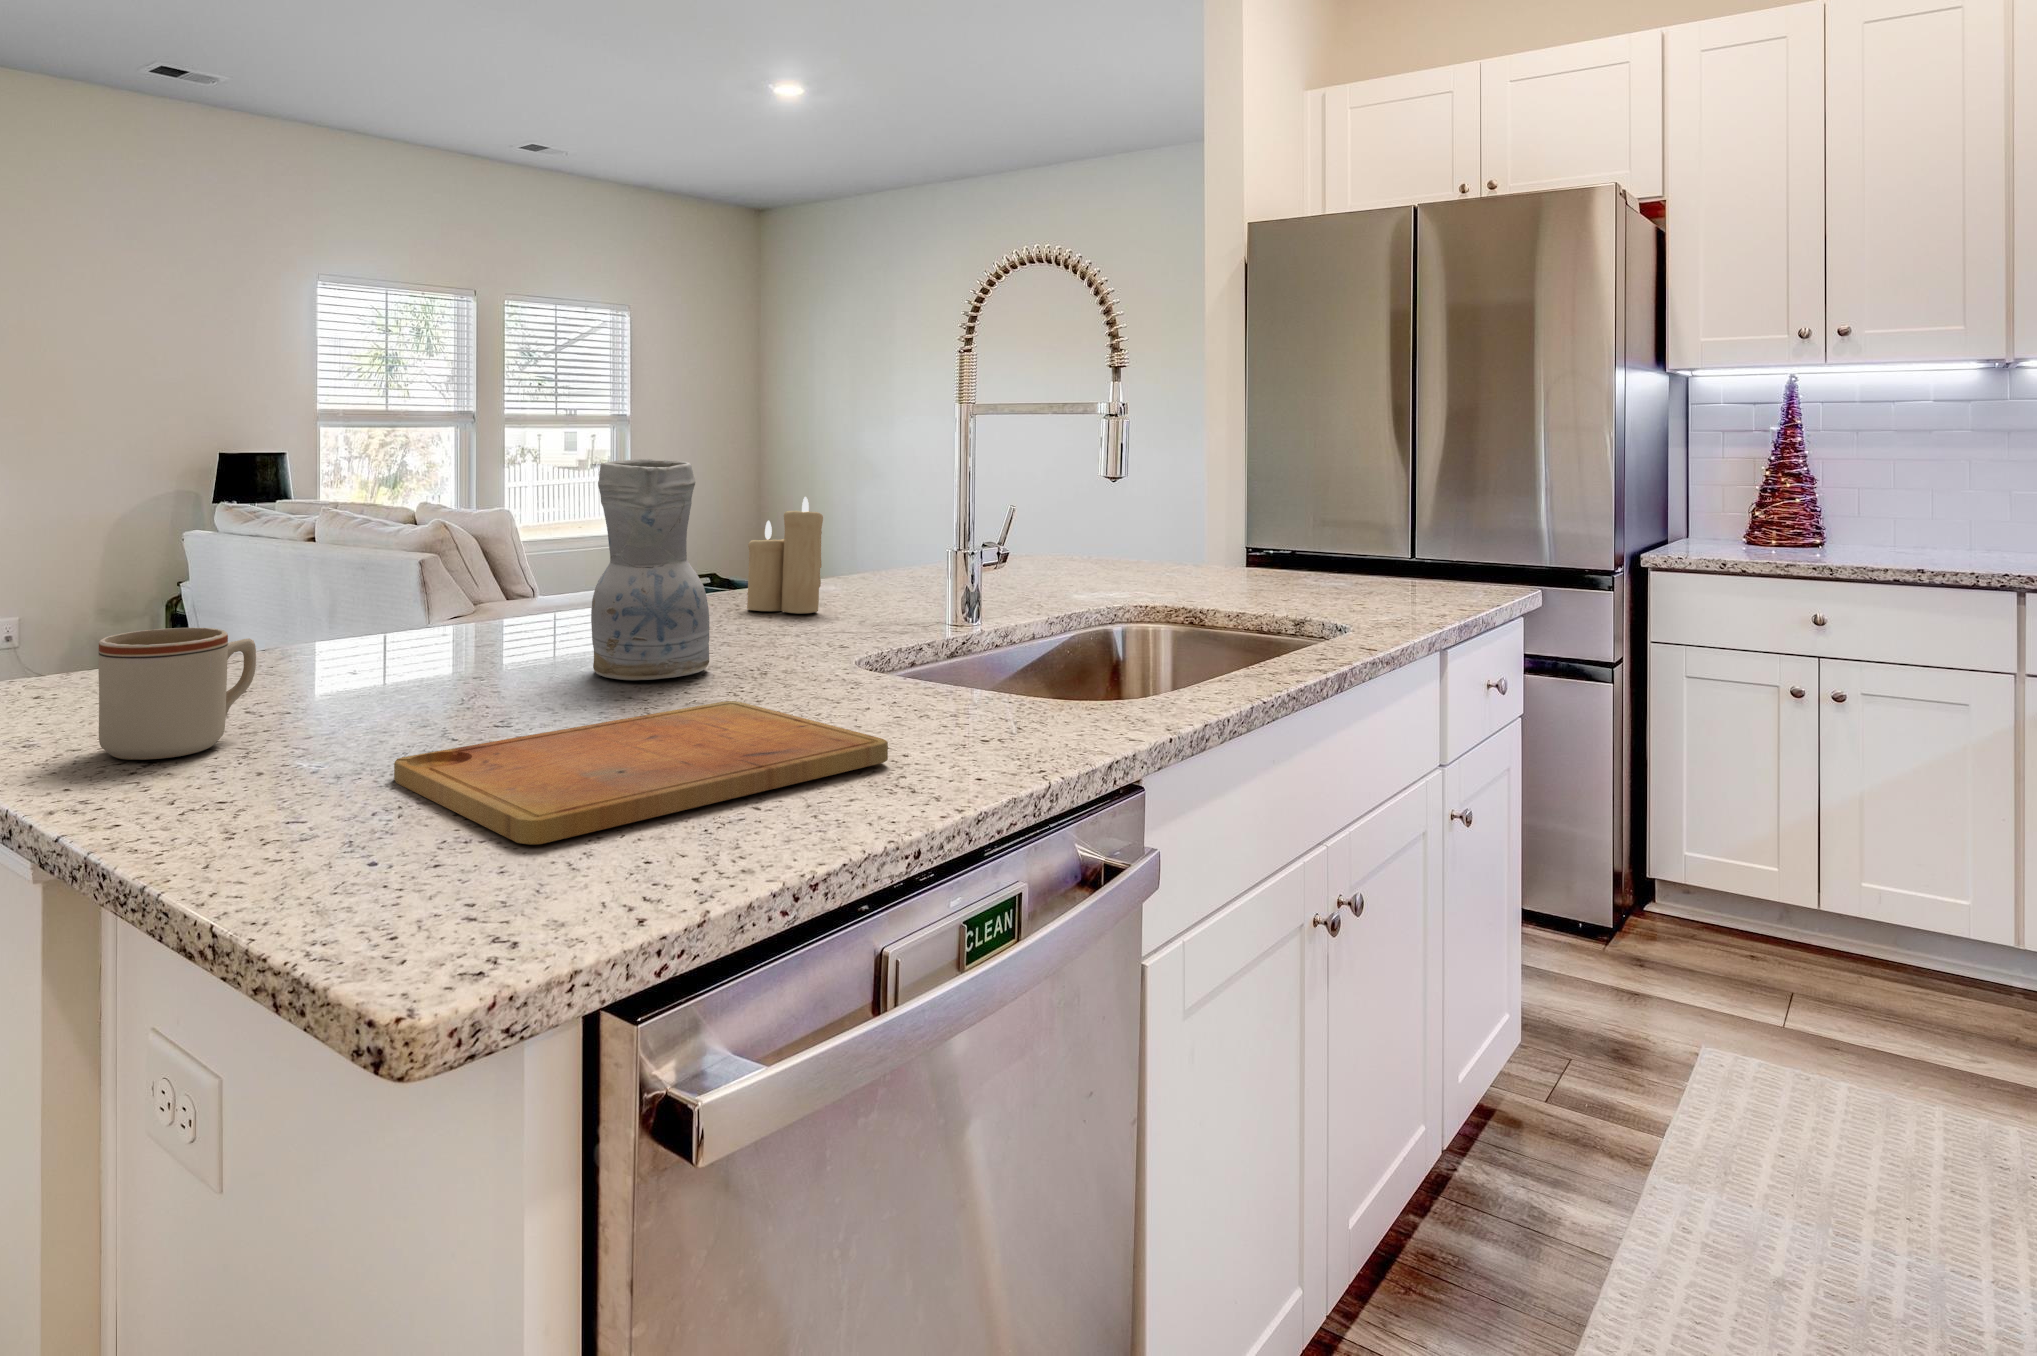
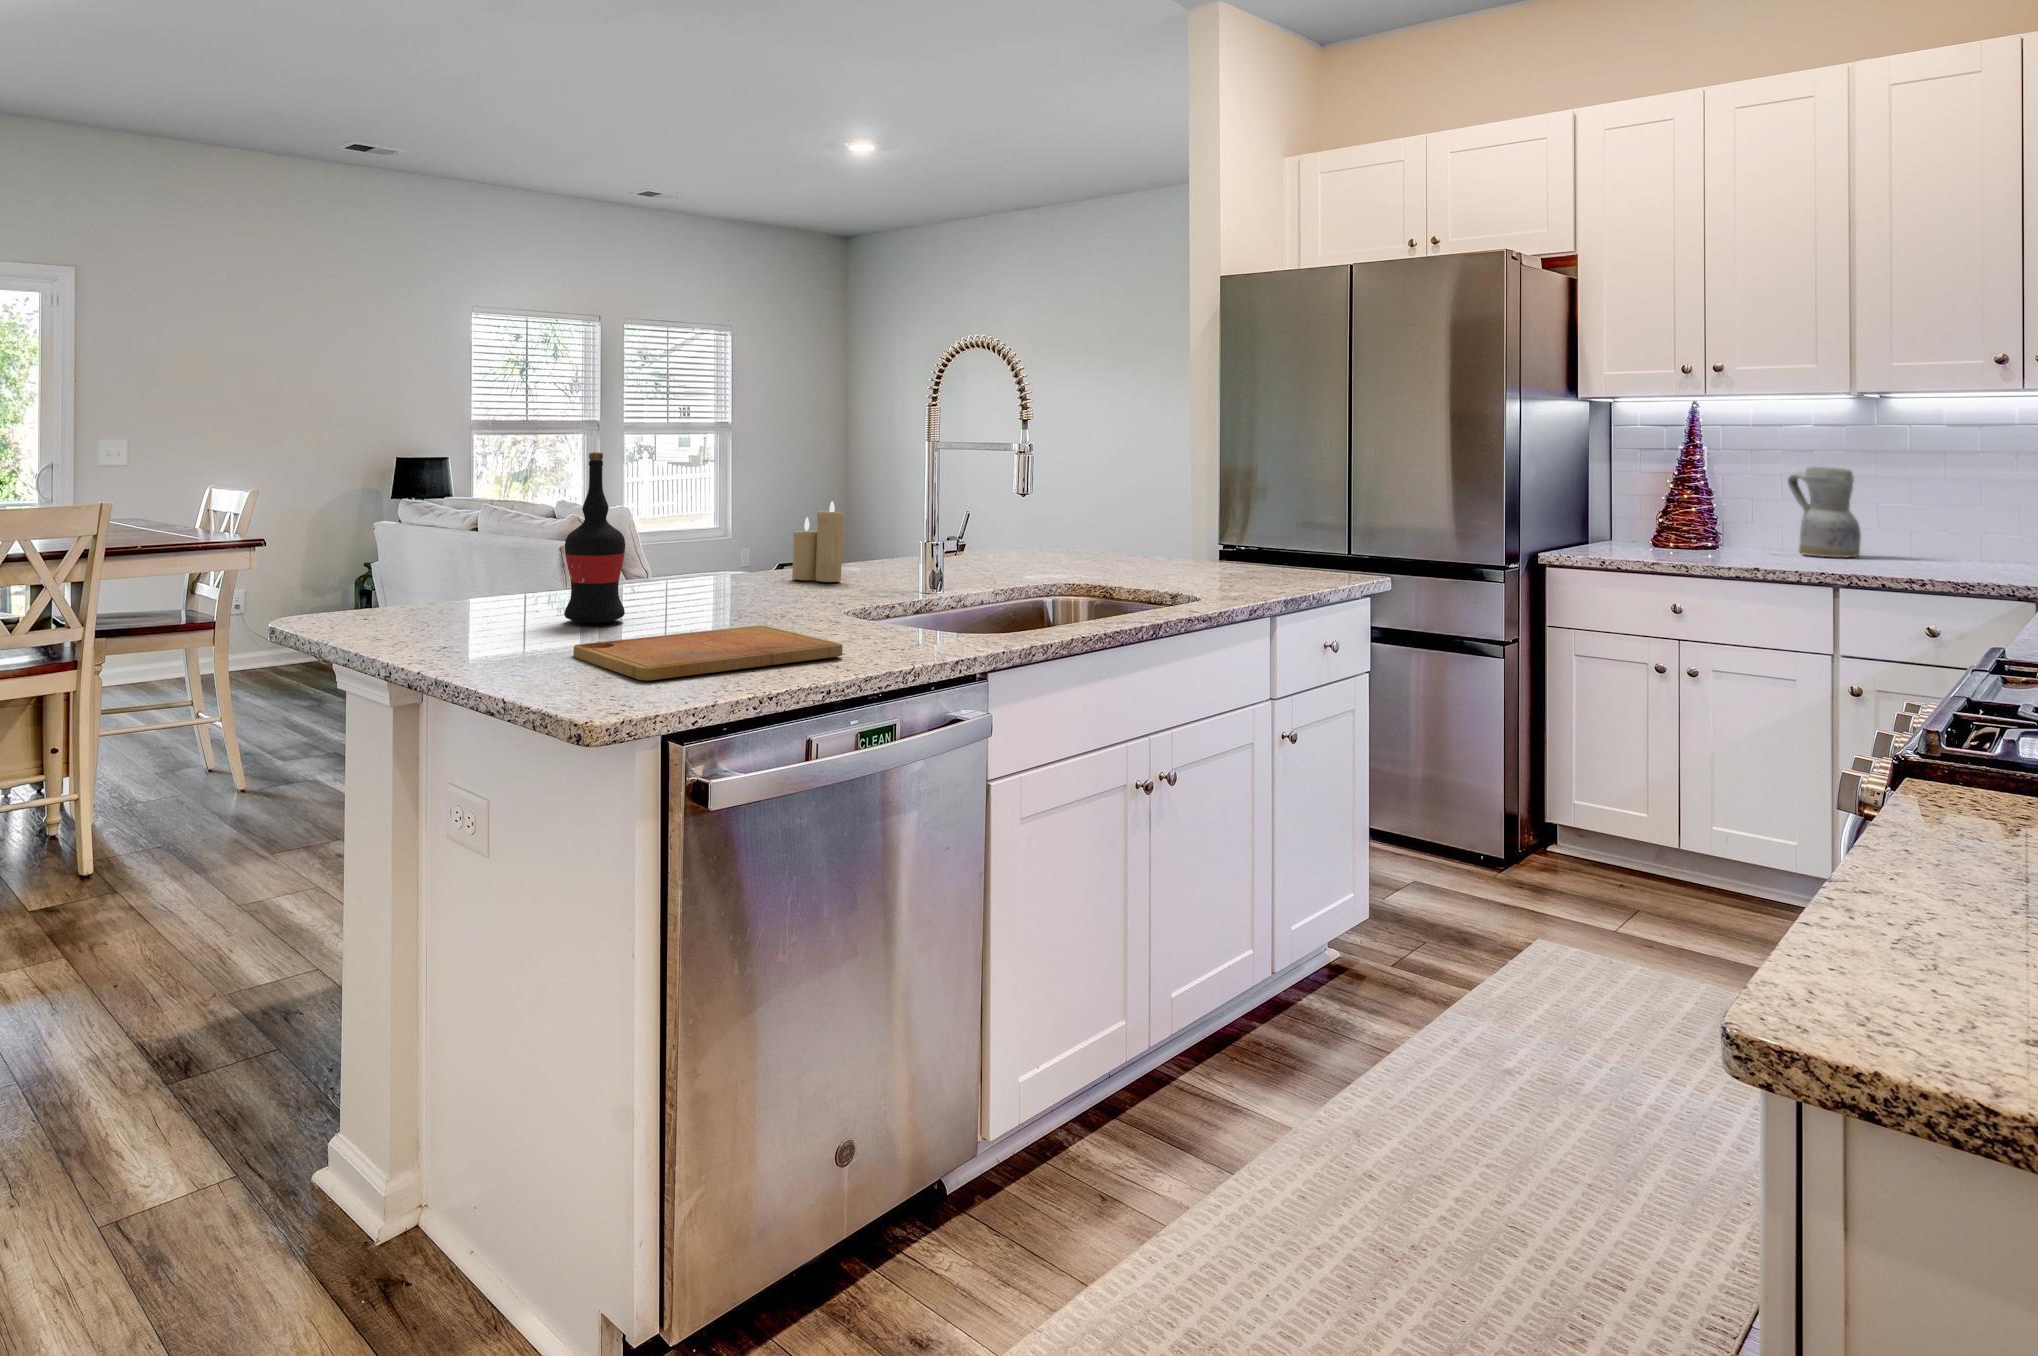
wine bottle: none [390,414,497,701] -> present [564,452,625,623]
ceramic pitcher: present [591,459,709,680] -> present [1788,467,1861,557]
mug: present [98,628,256,760] -> none [417,575,494,644]

